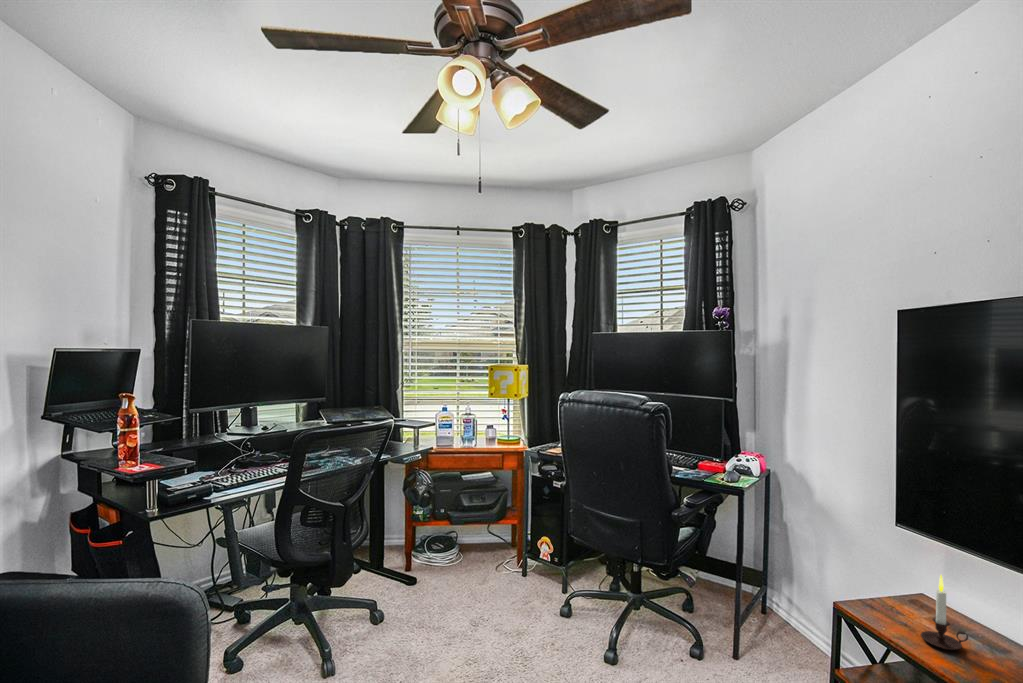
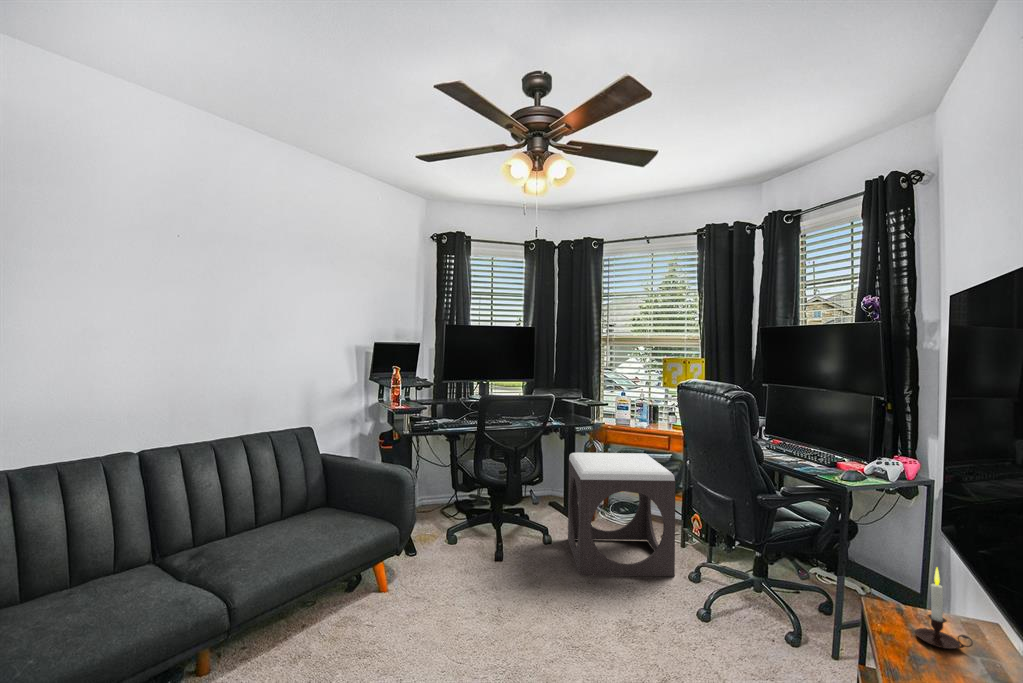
footstool: none [398,480,546,657] -> present [568,453,676,576]

